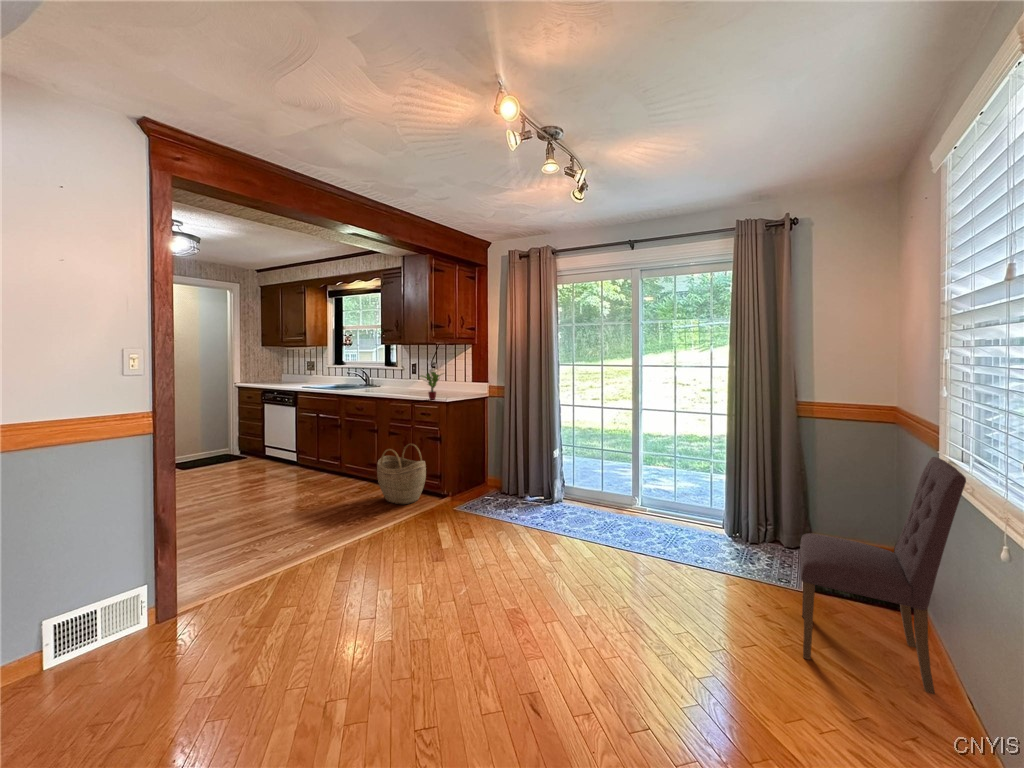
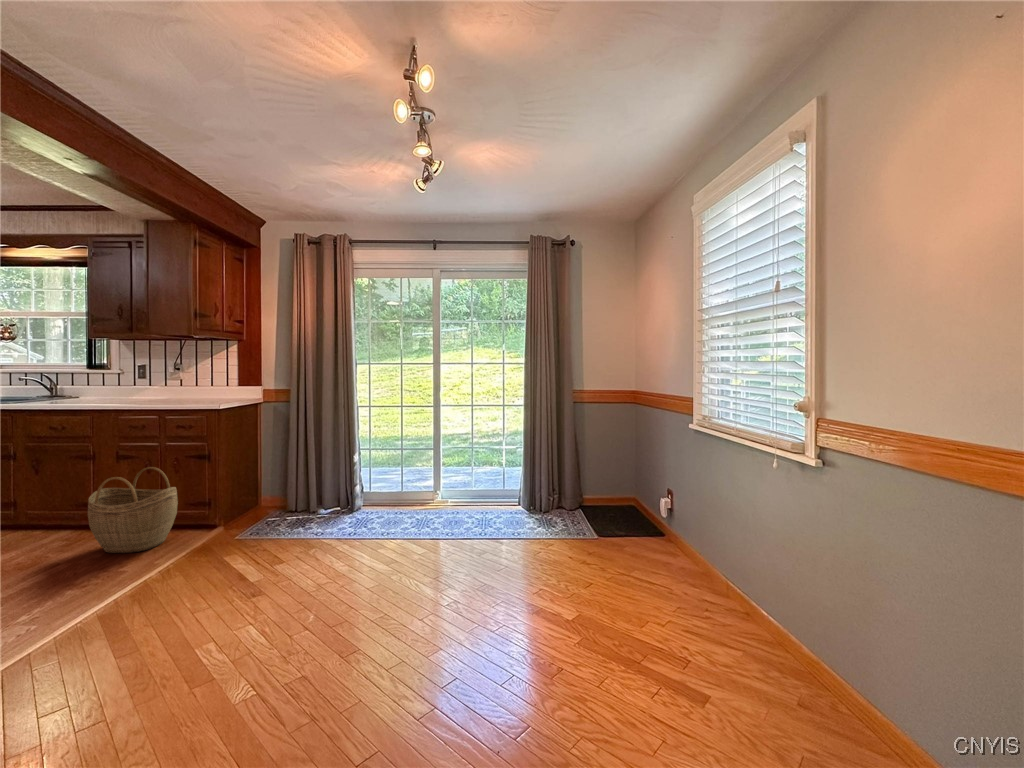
potted plant: present [422,372,440,400] -> none [160,369,209,407]
dining chair: present [800,457,966,694] -> none [603,418,715,589]

